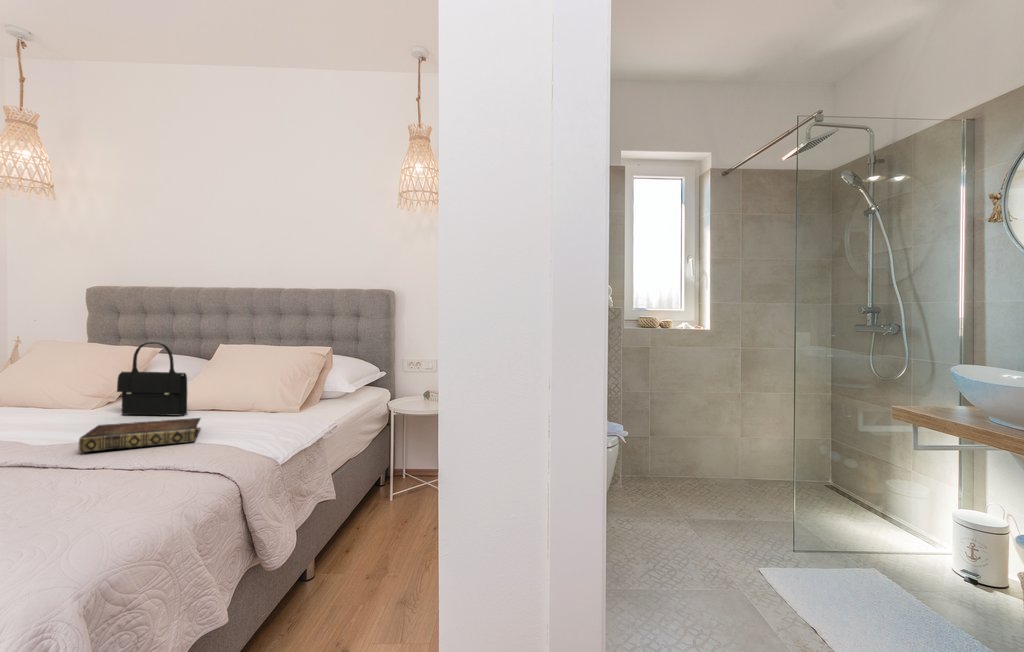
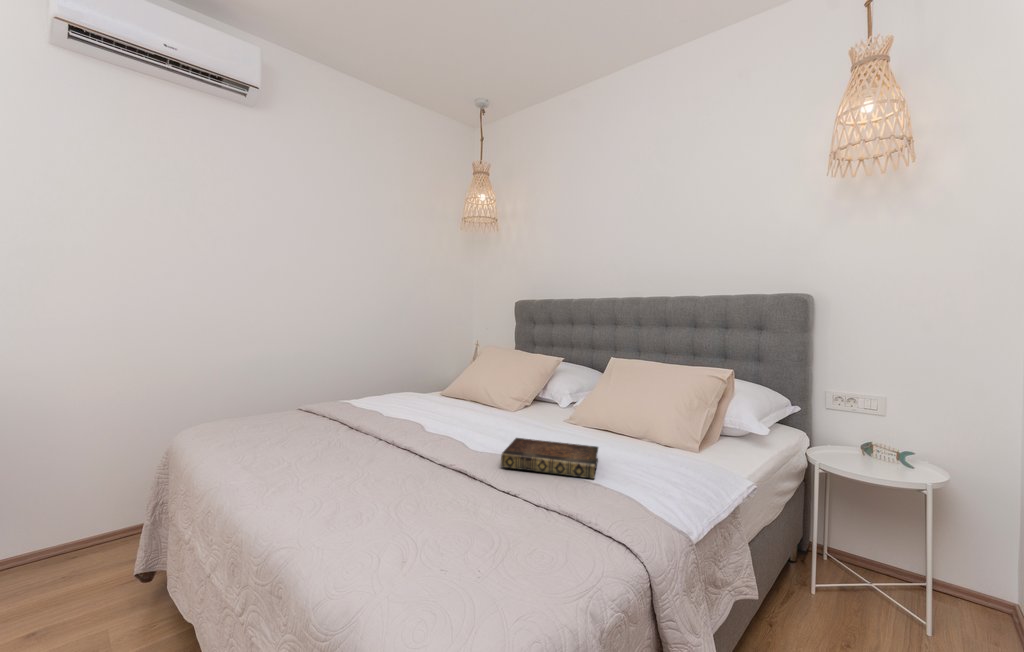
handbag: present [117,342,188,416] -> none [530,356,585,435]

